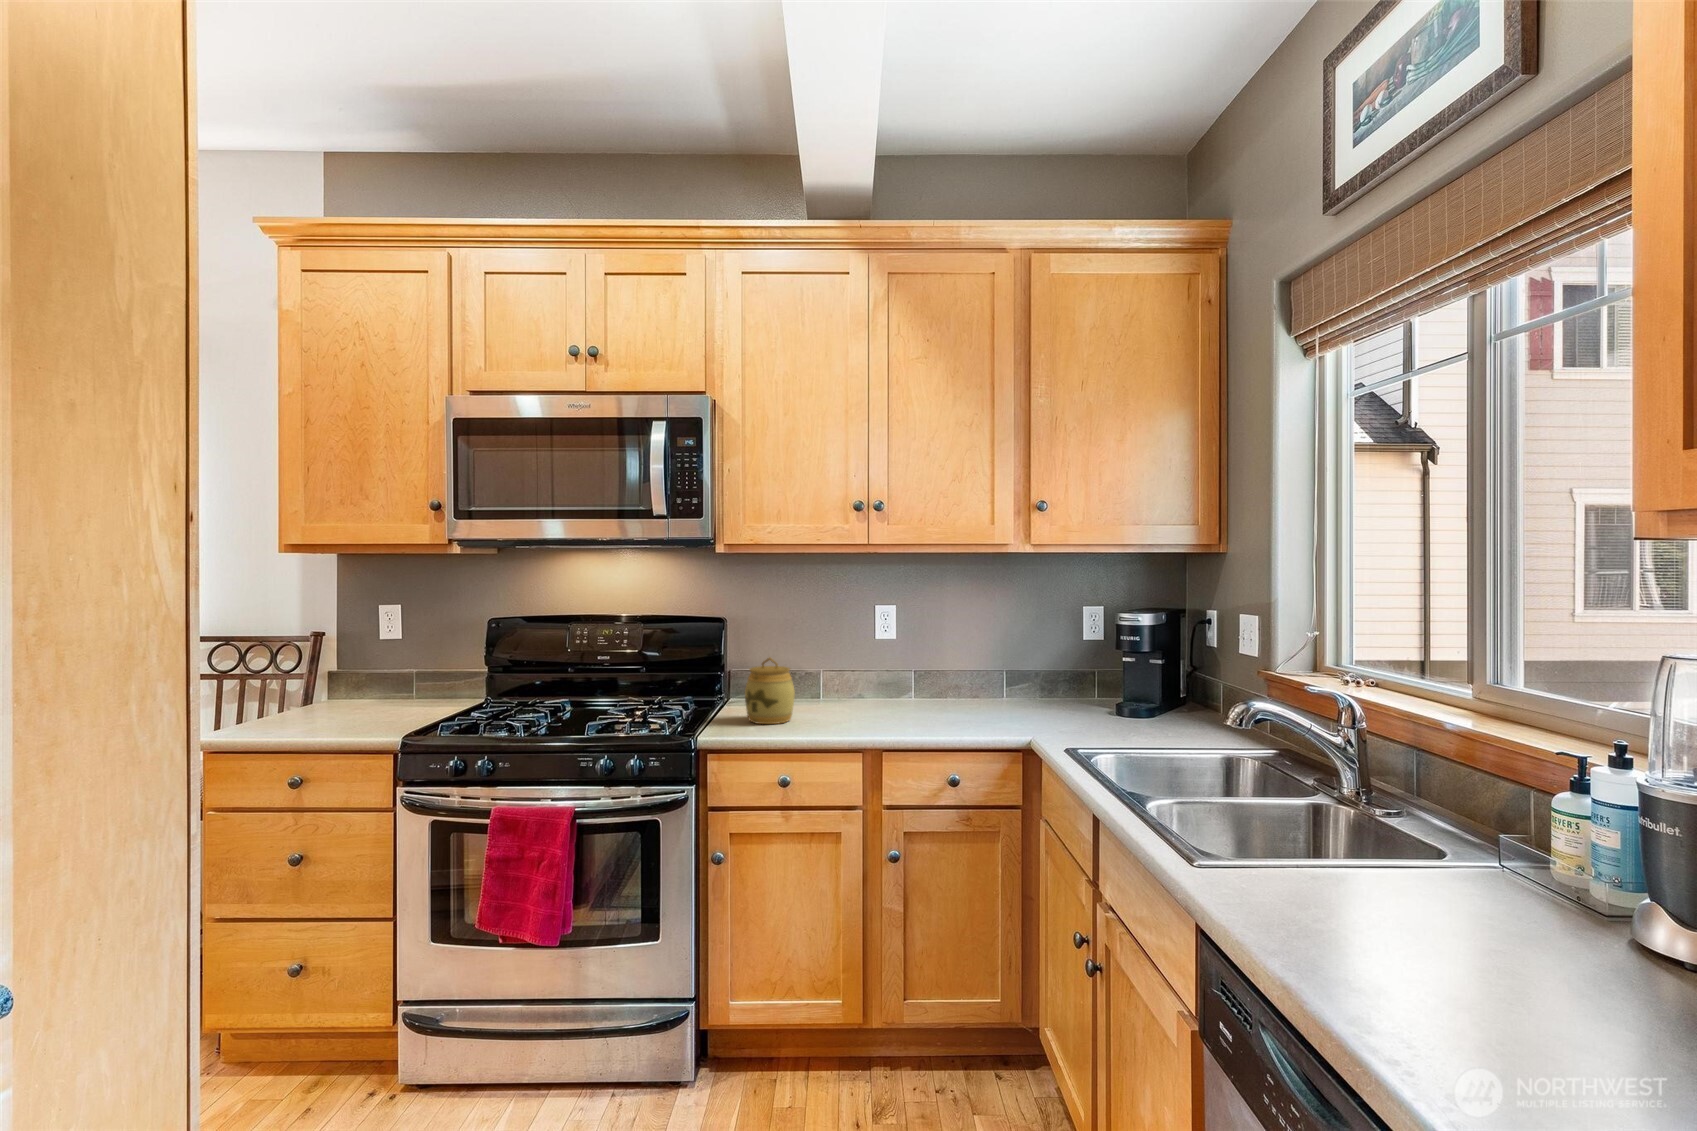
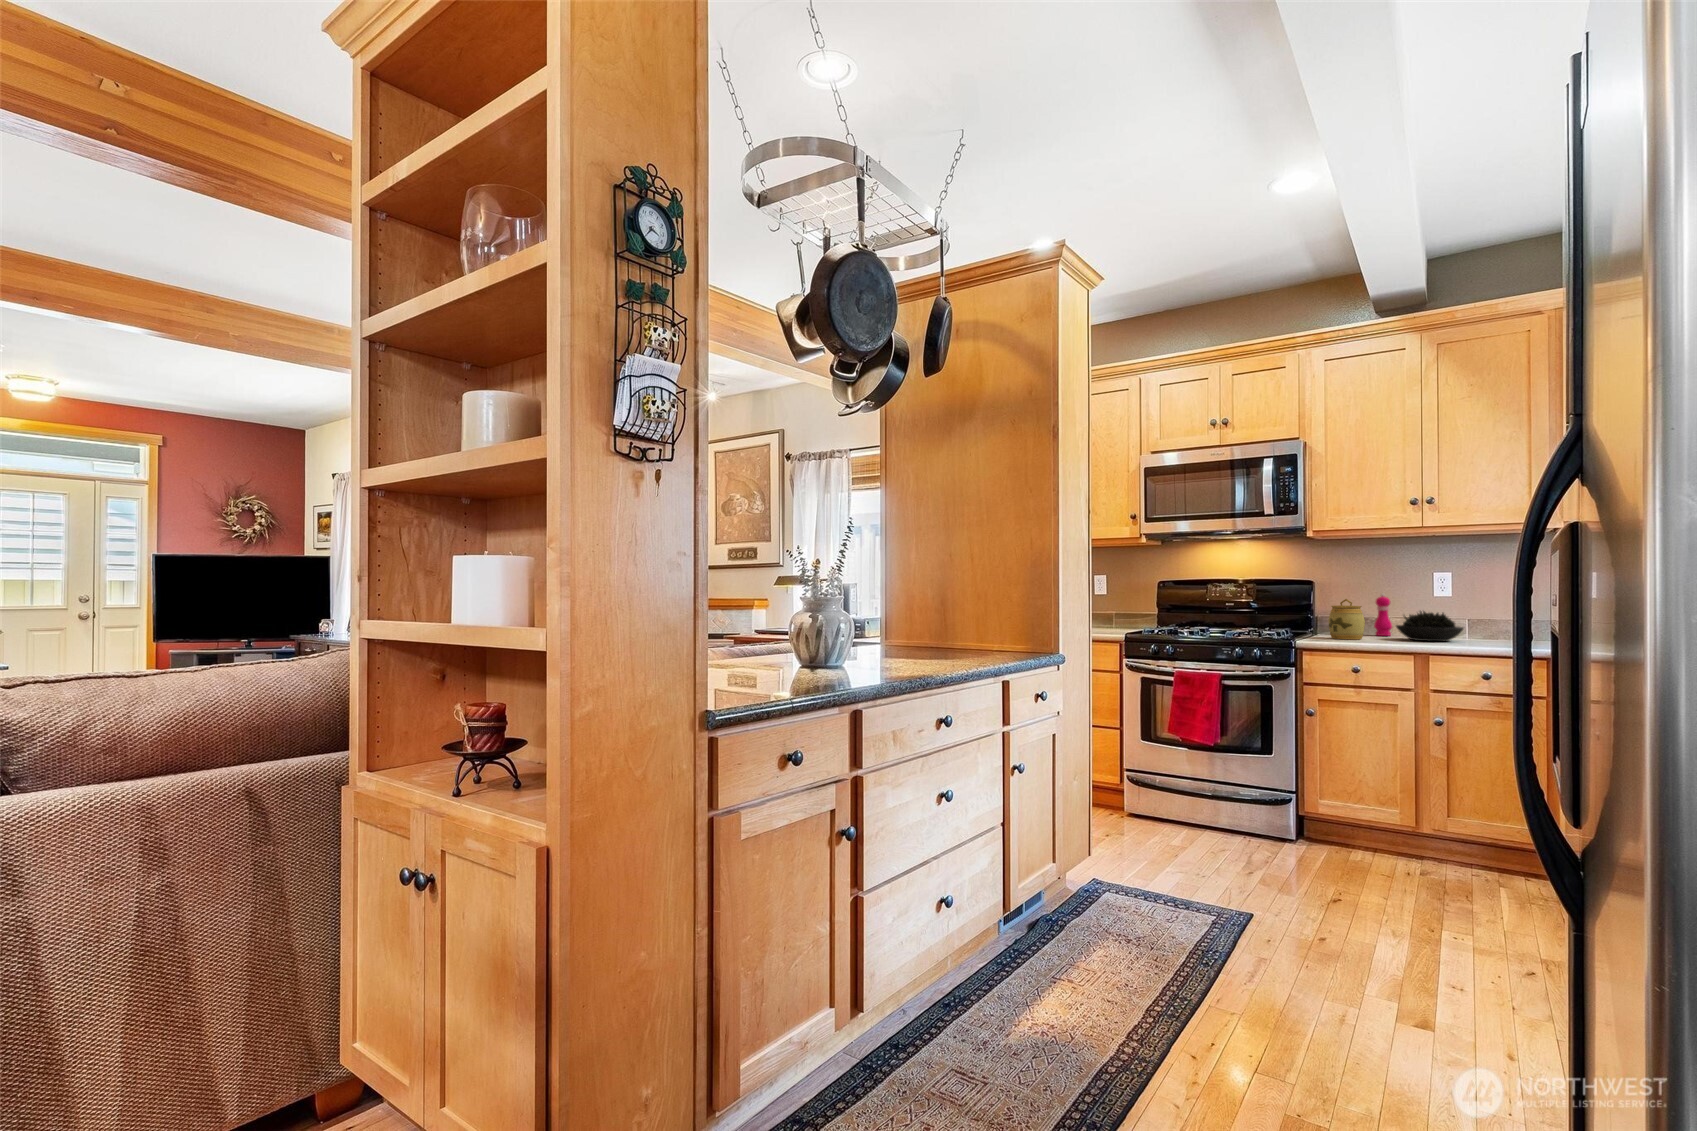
pepper mill: none [803,639,826,703] -> present [1374,594,1392,636]
succulent plant: none [833,670,918,719] -> present [1396,611,1463,641]

